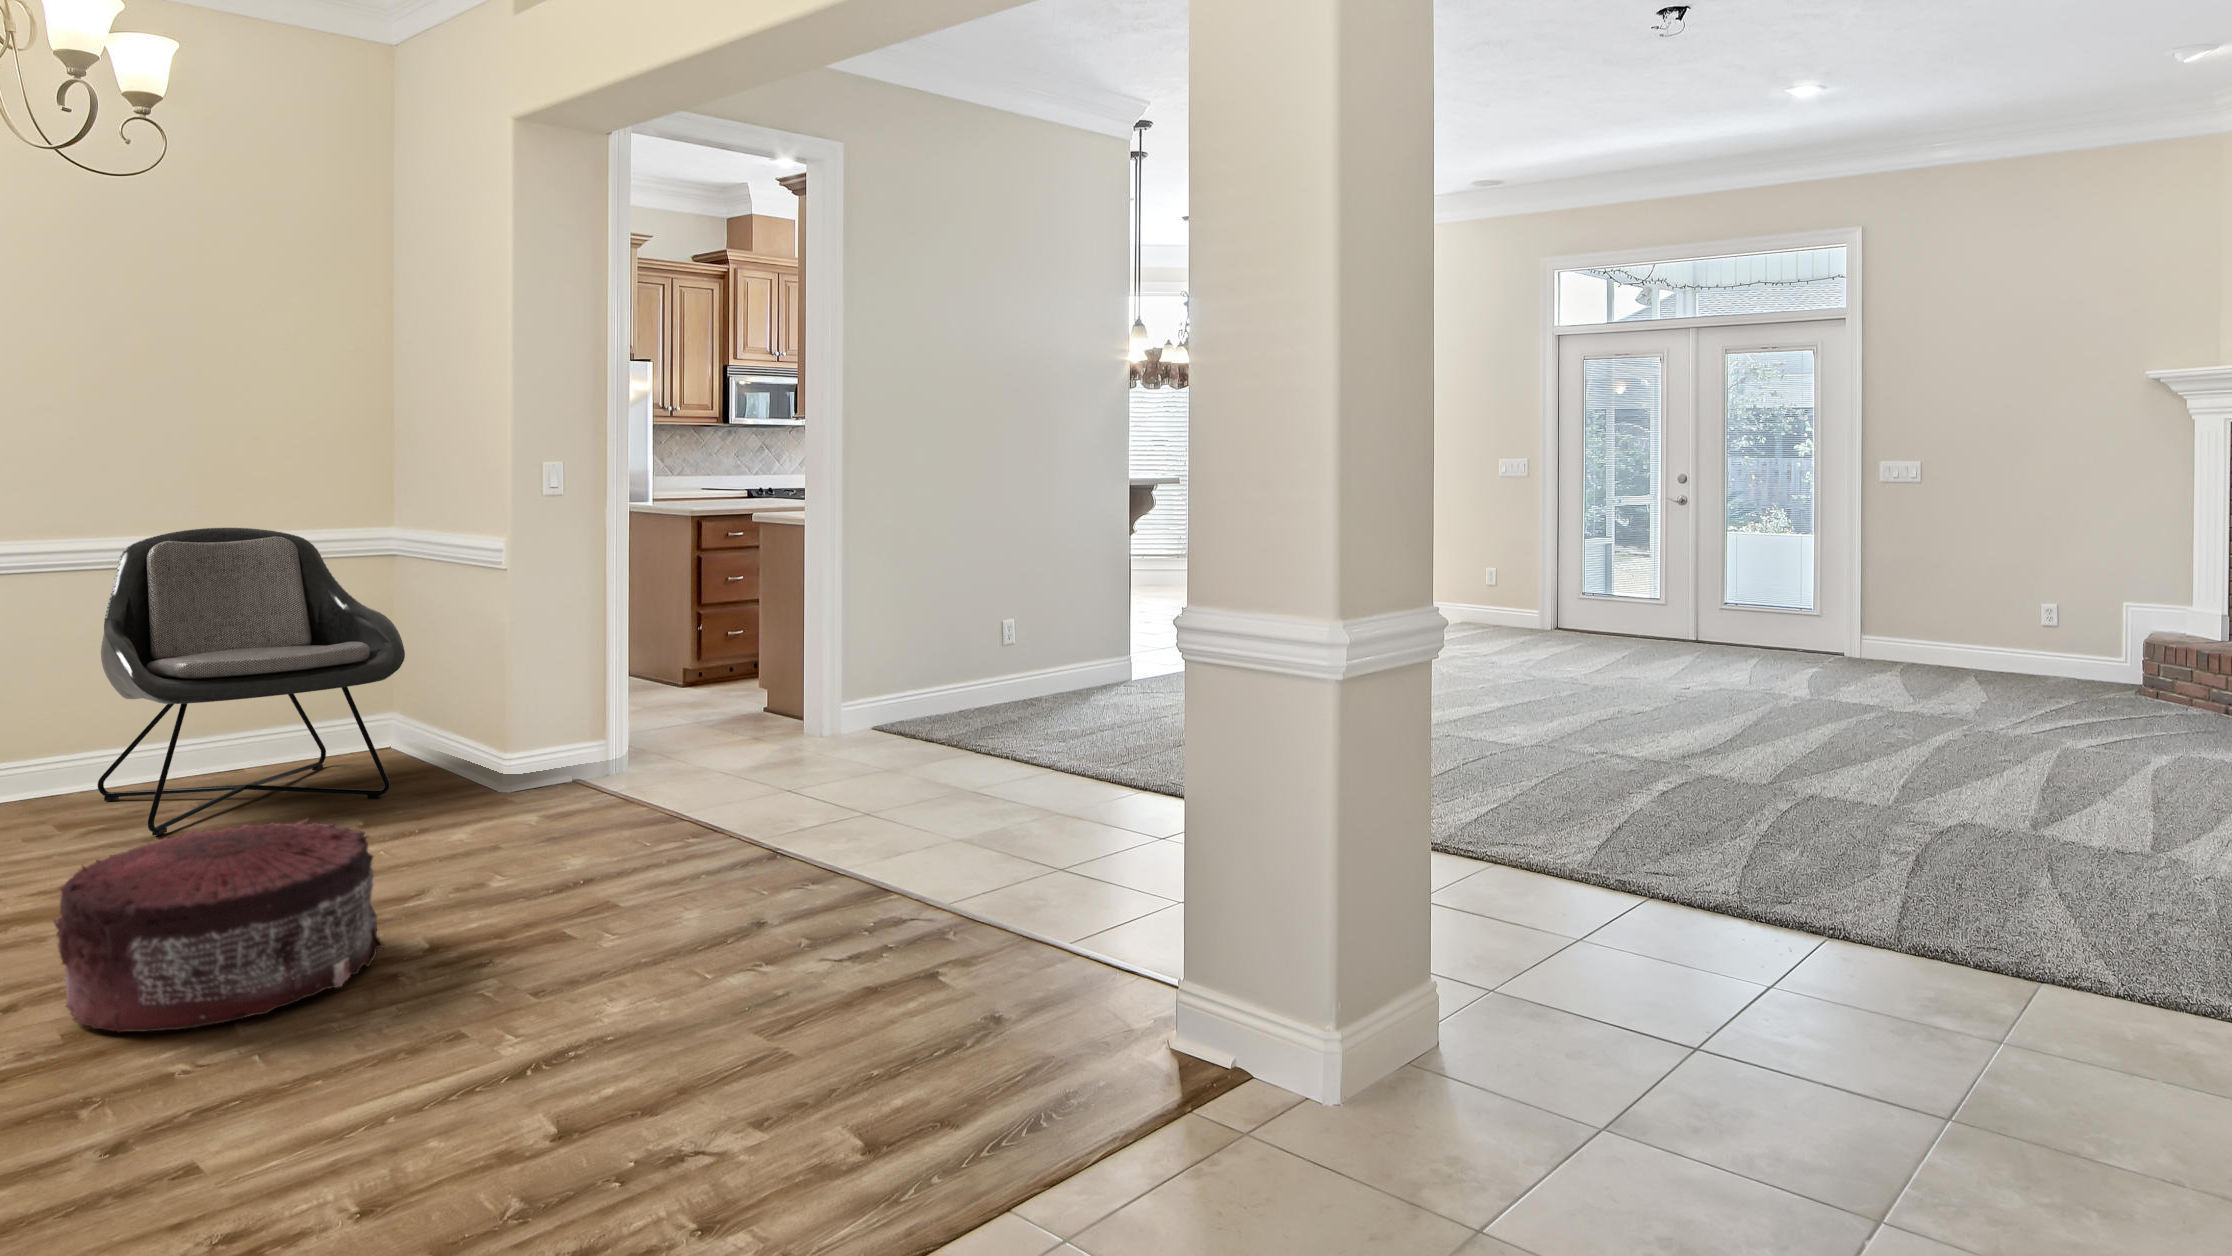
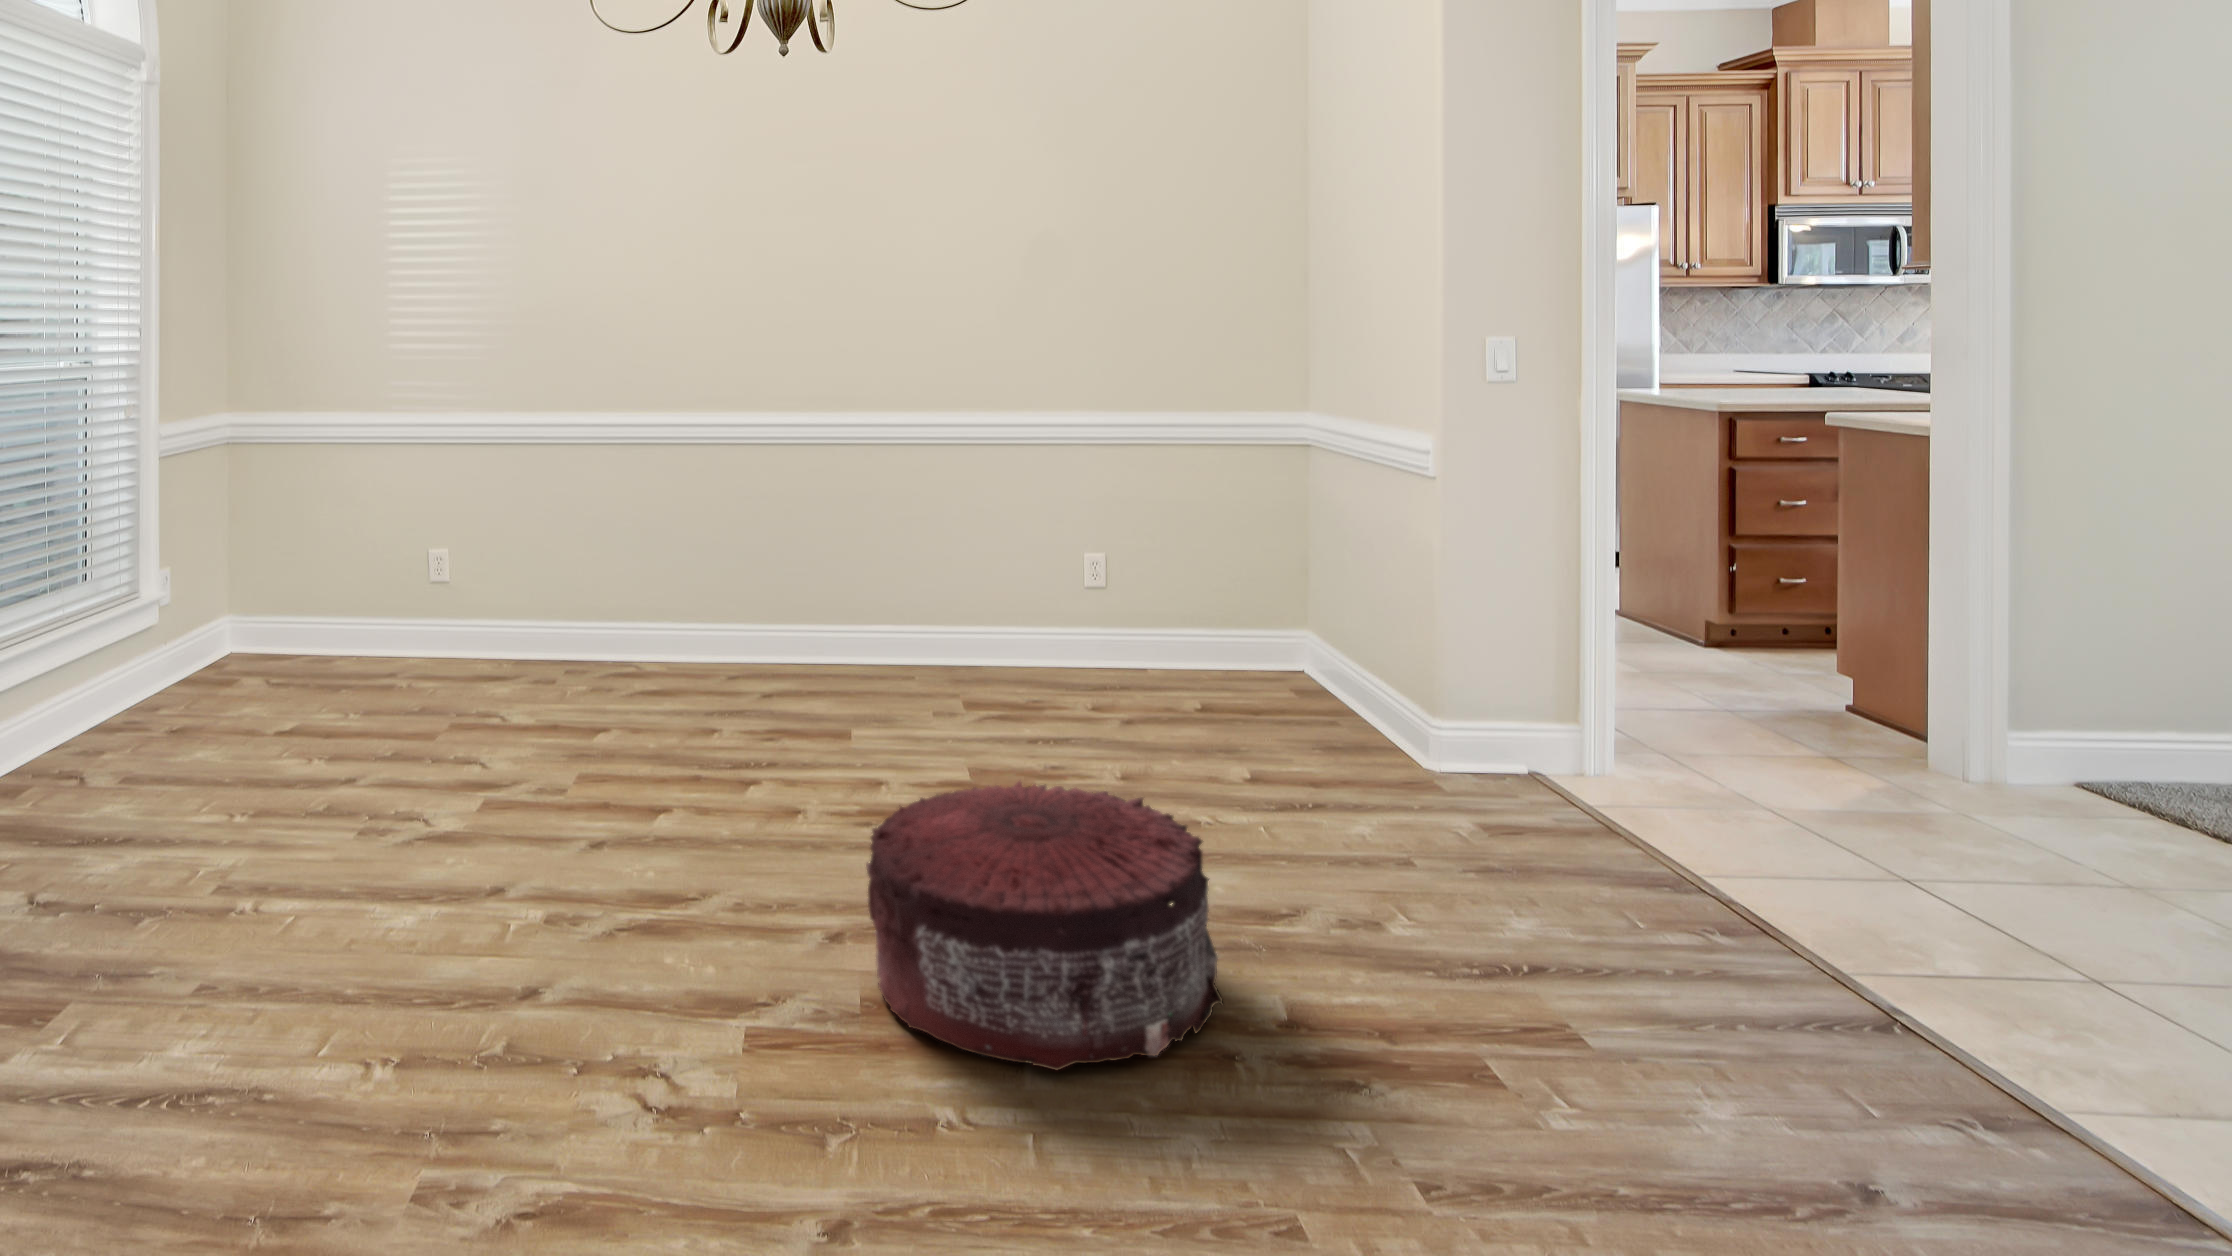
lounge chair: present [97,527,405,835] -> none [1005,414,1306,742]

